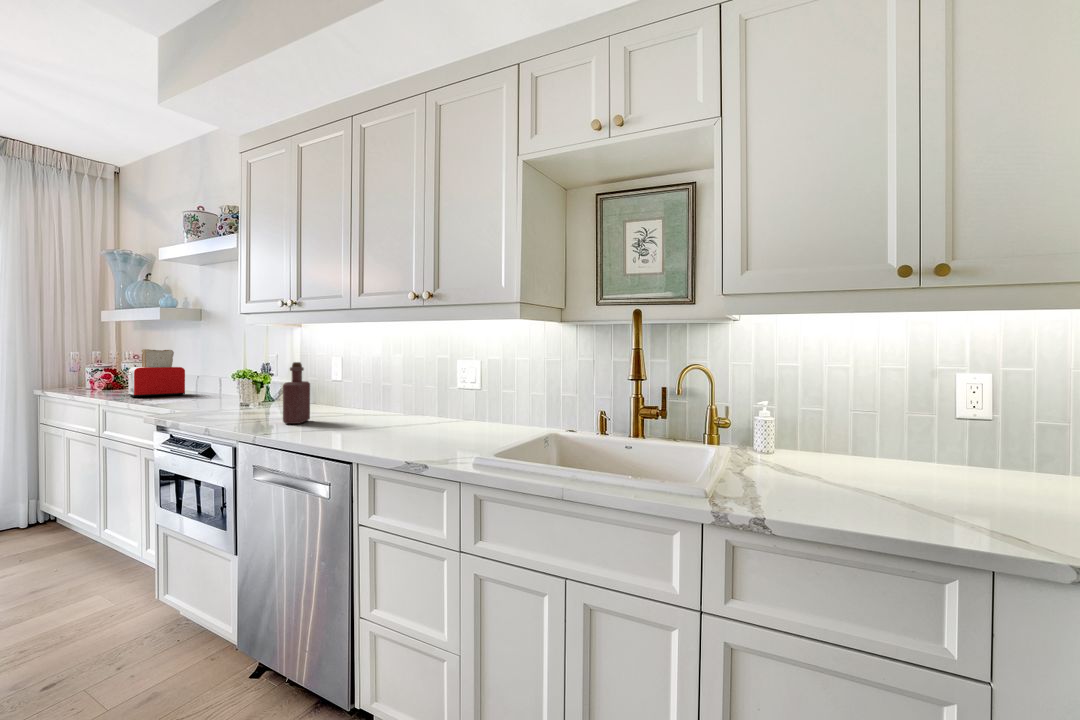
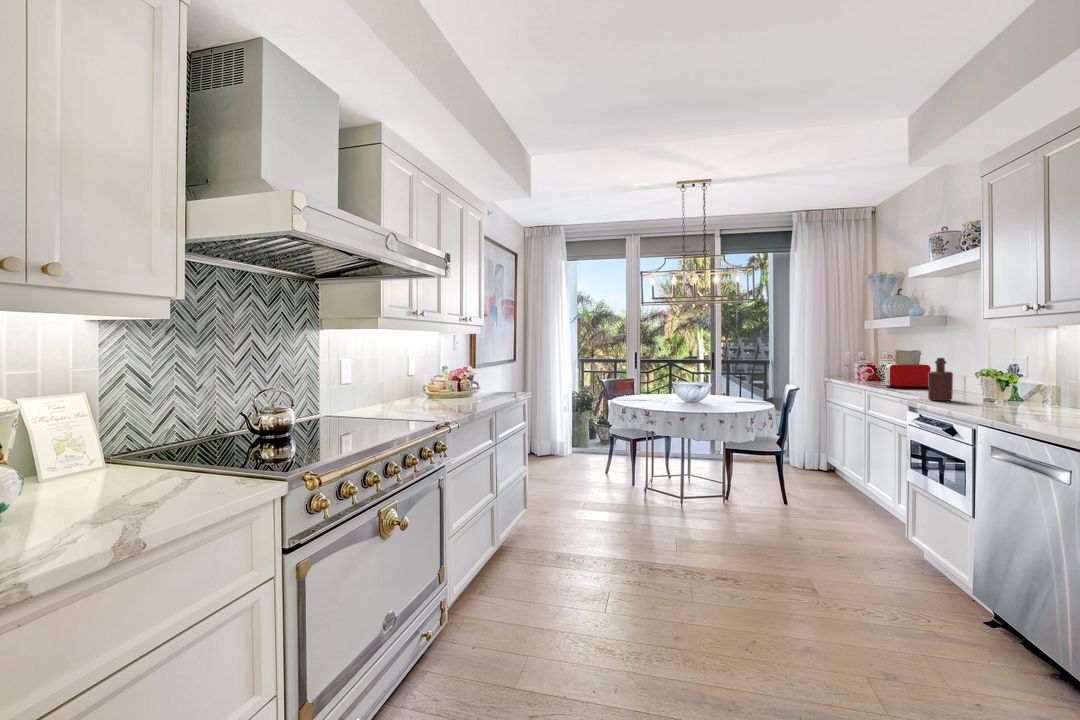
bottle: present [283,362,310,424] -> present [928,358,953,401]

